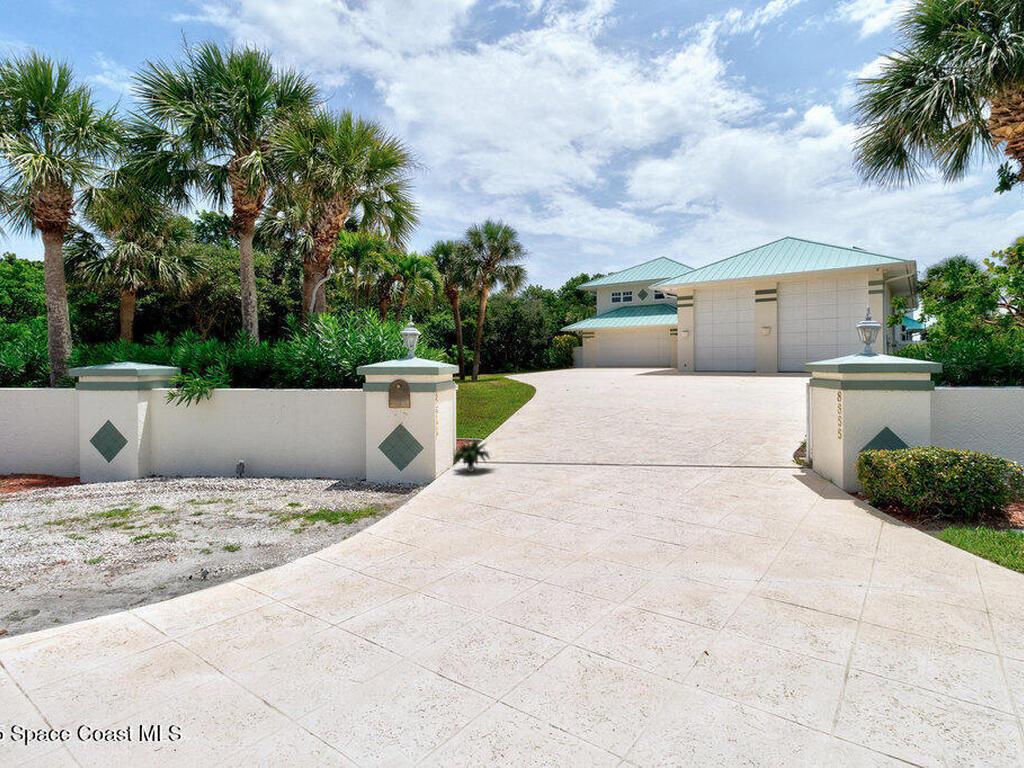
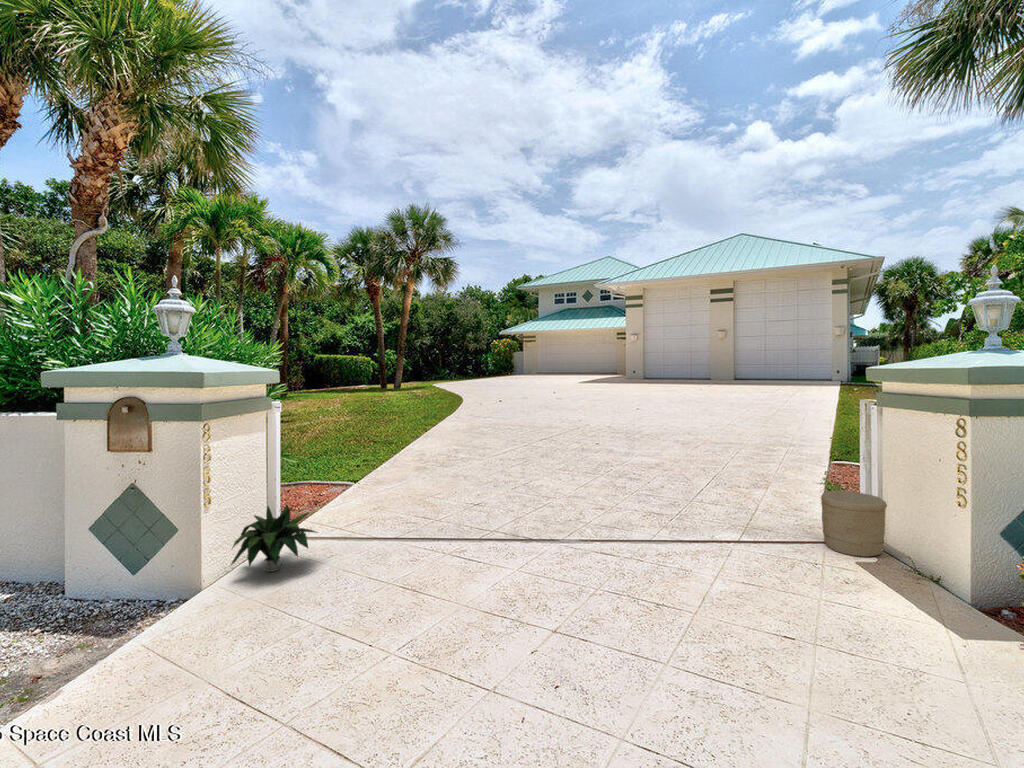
woven basket: none [777,437,813,471] -> present [821,490,887,557]

